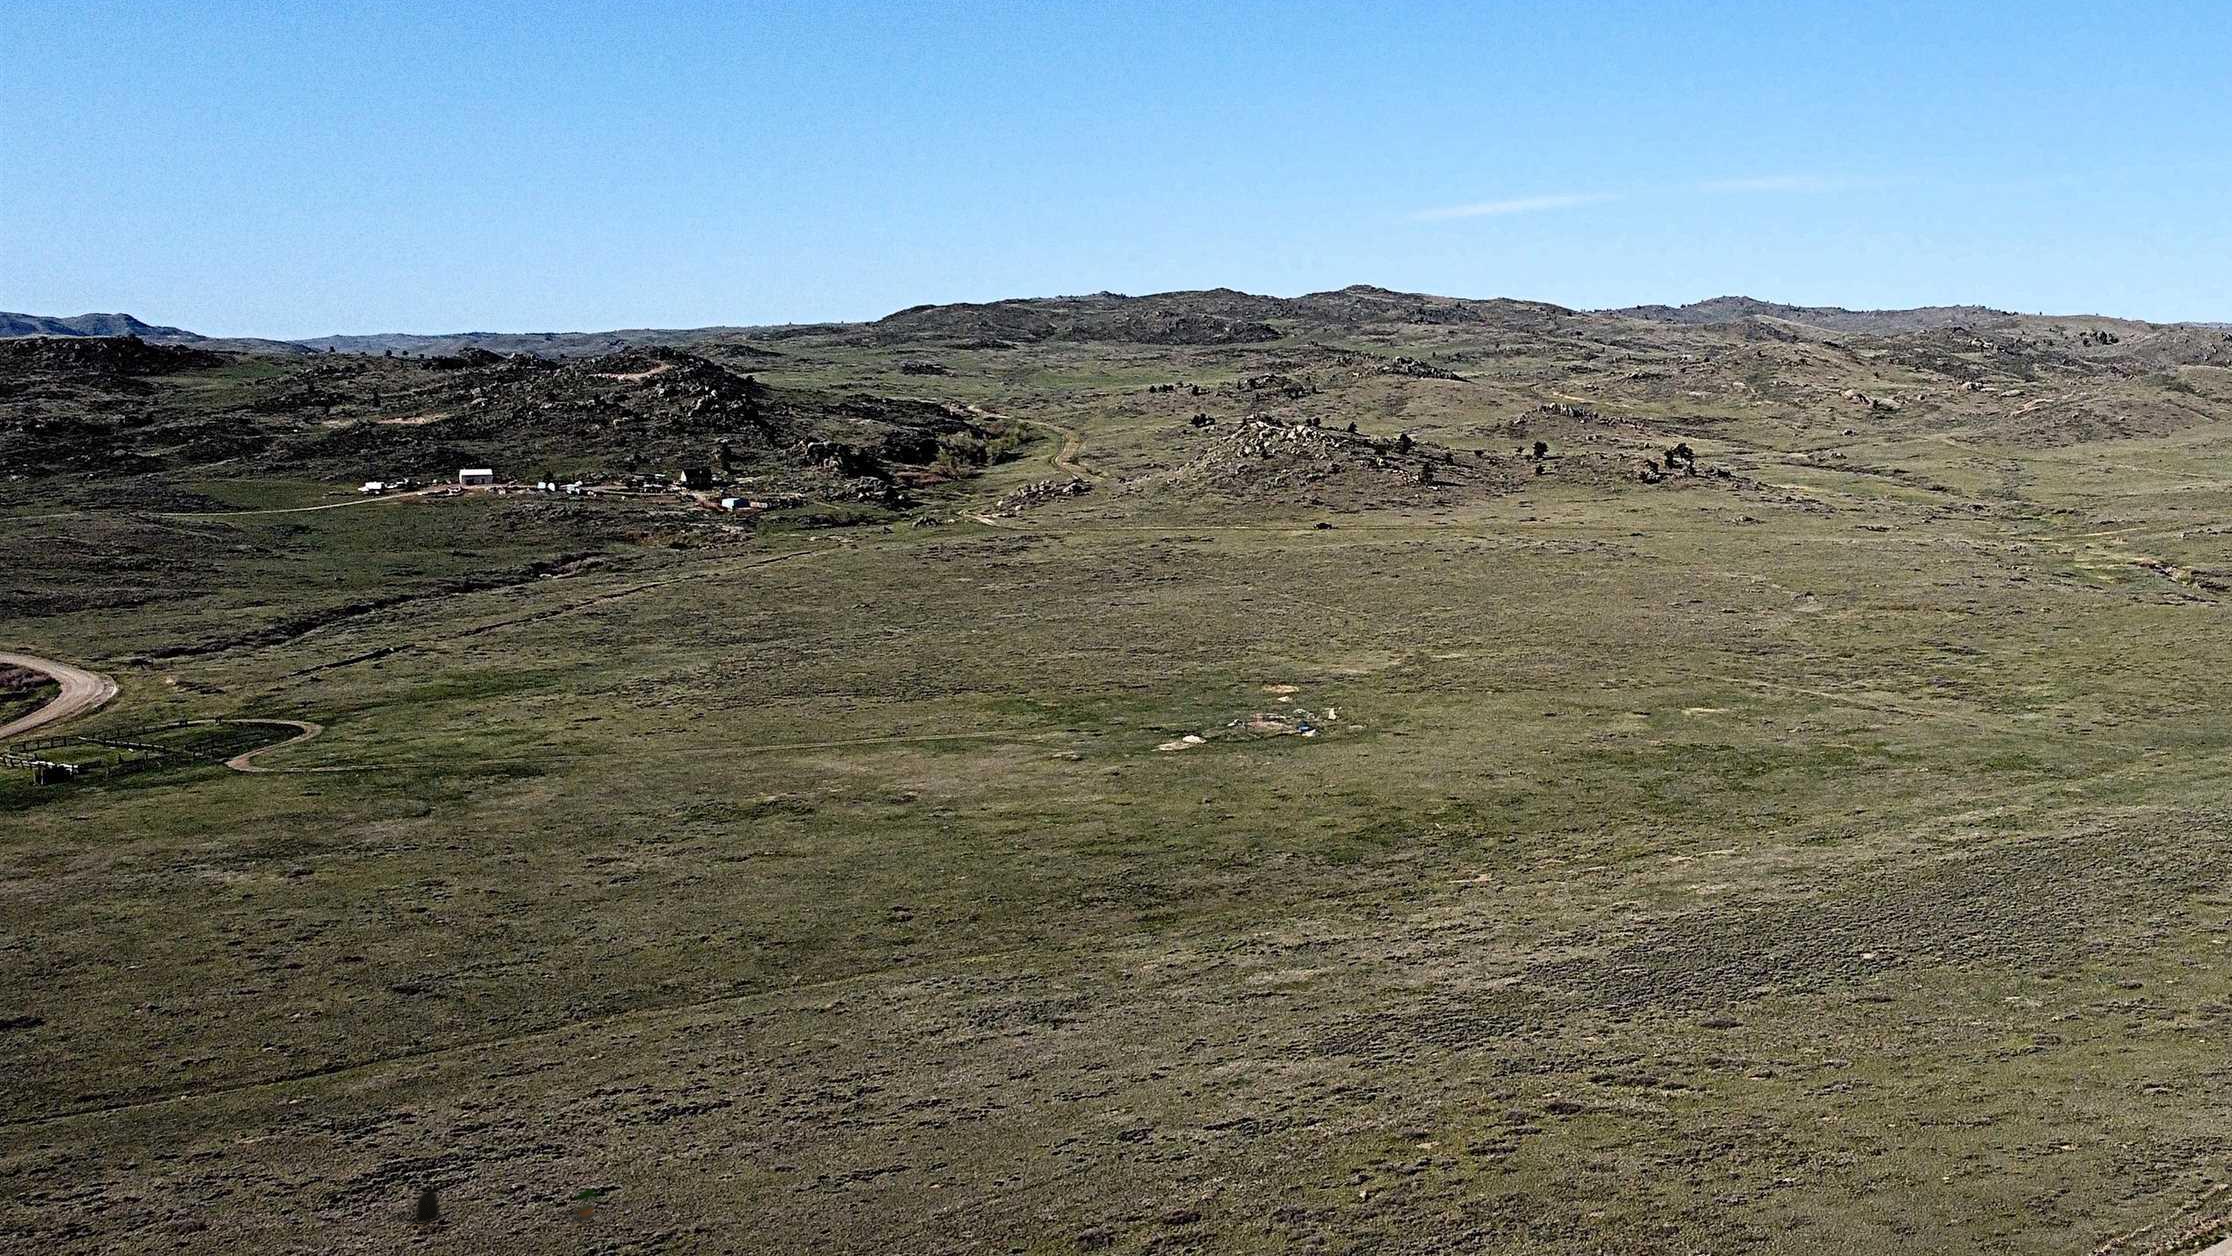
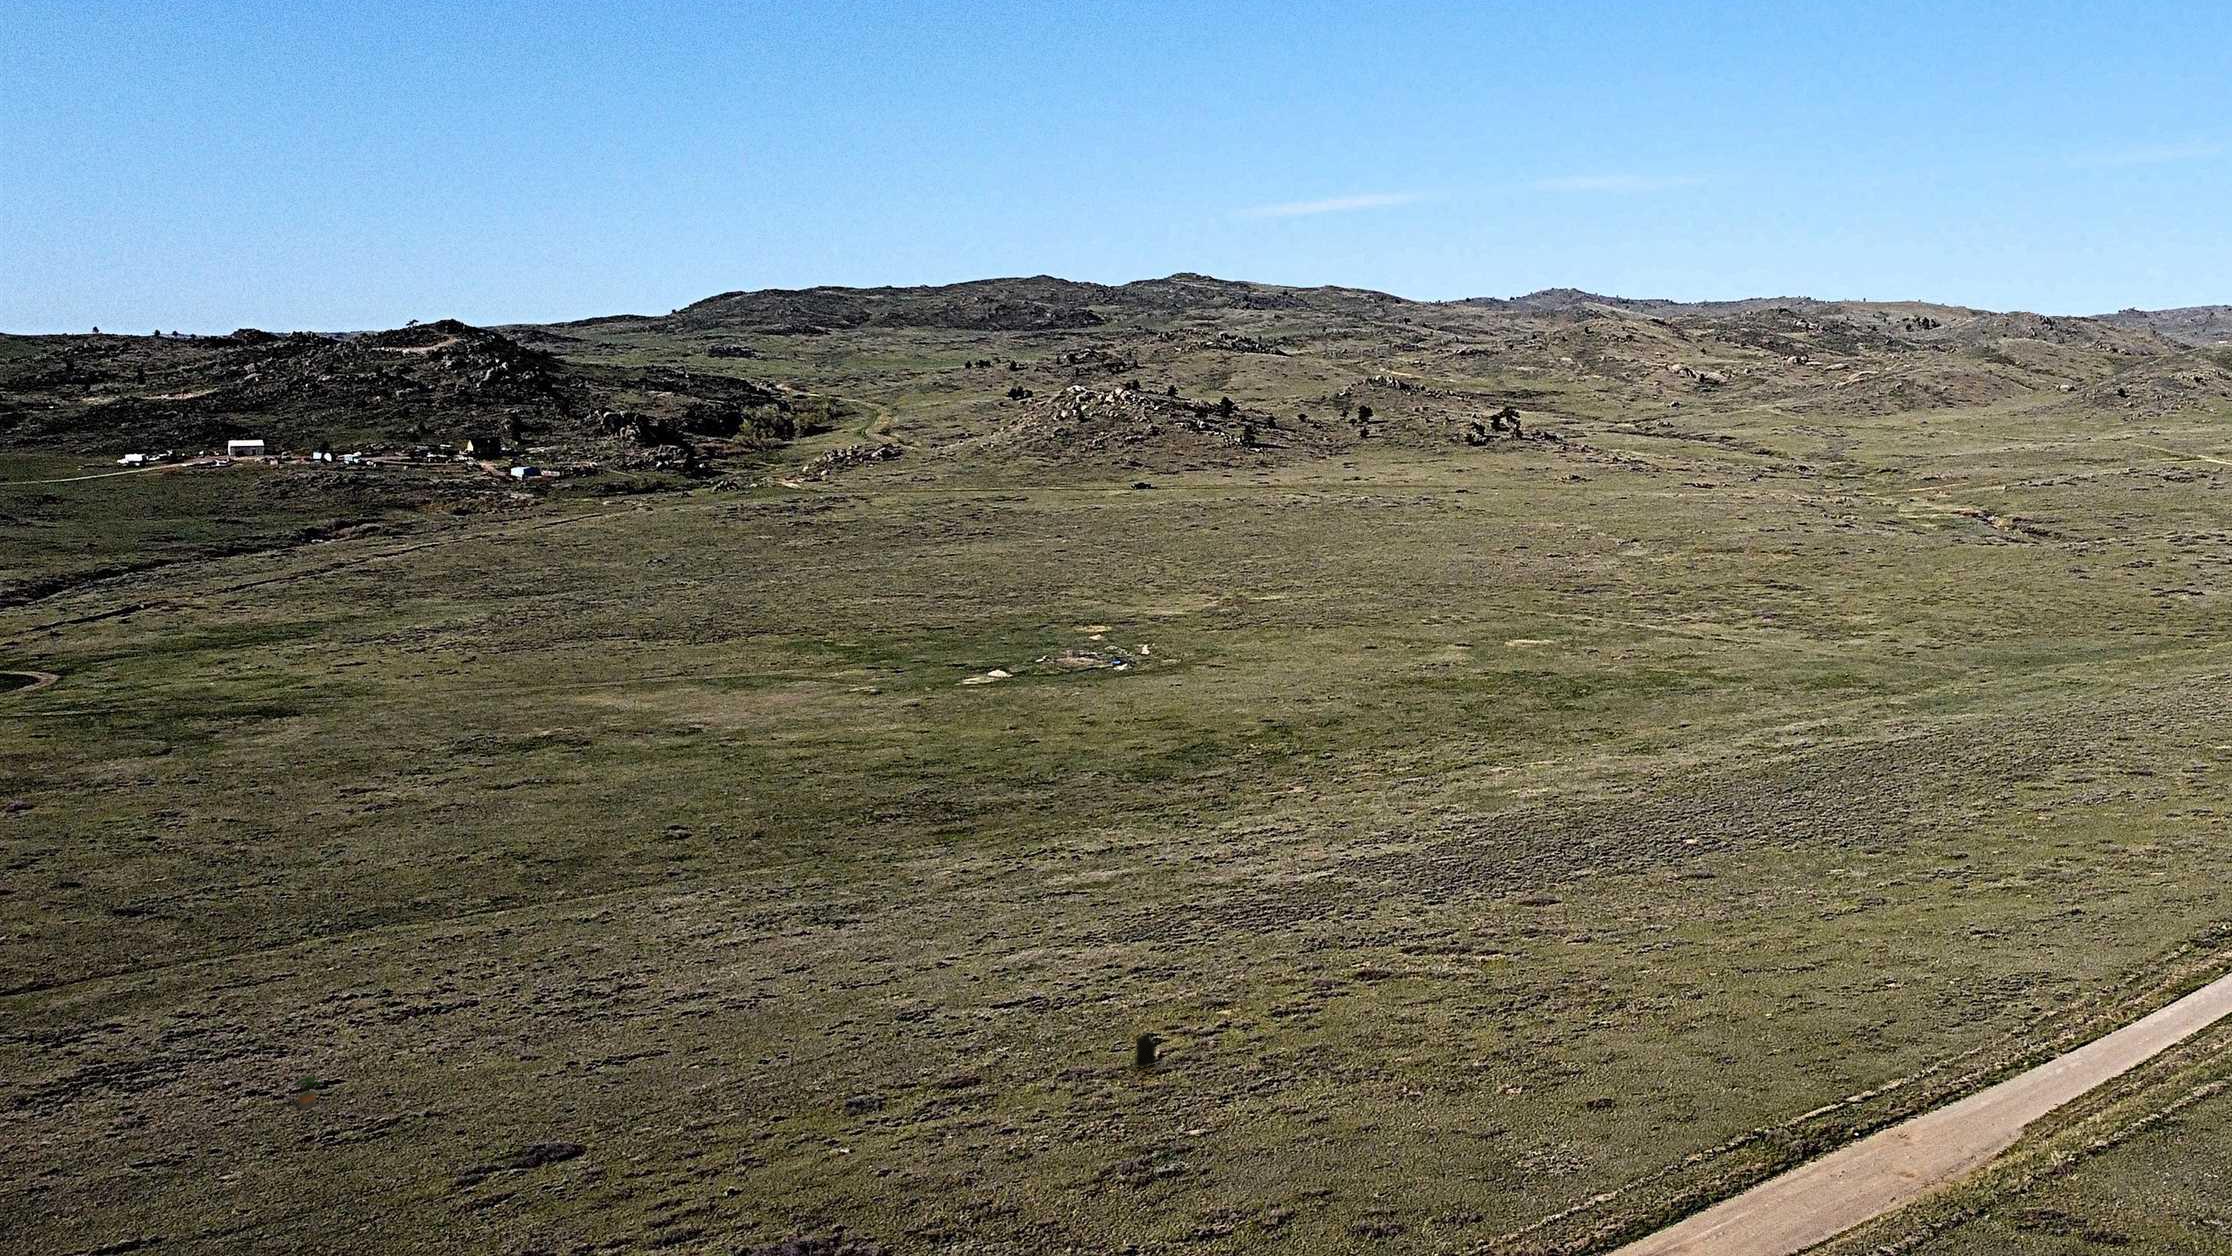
backpack: present [416,1190,440,1224] -> present [1135,1035,1156,1068]

